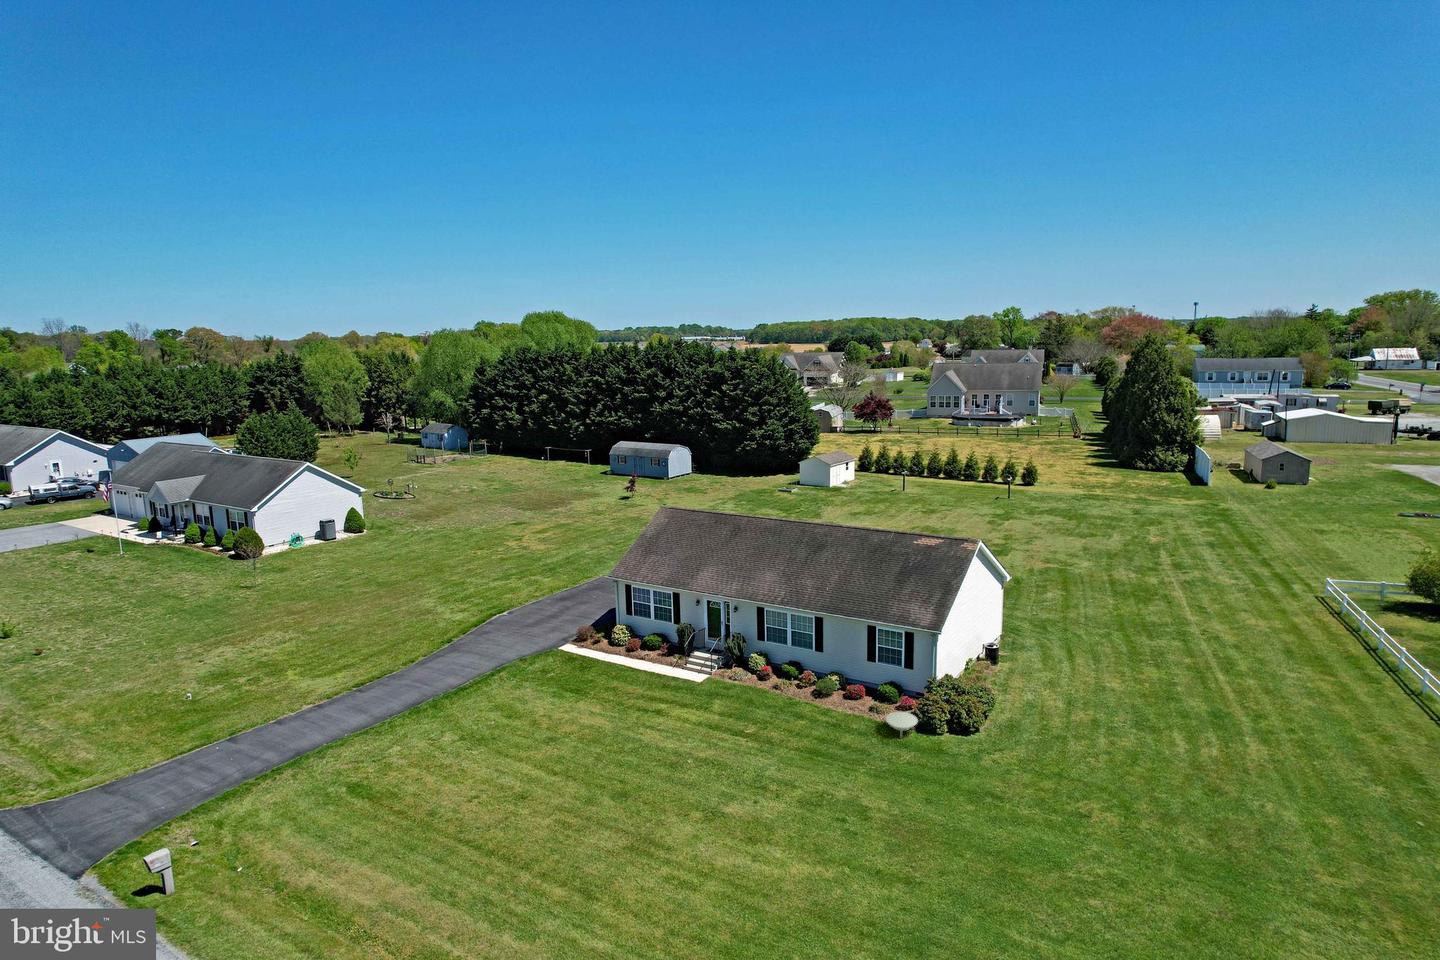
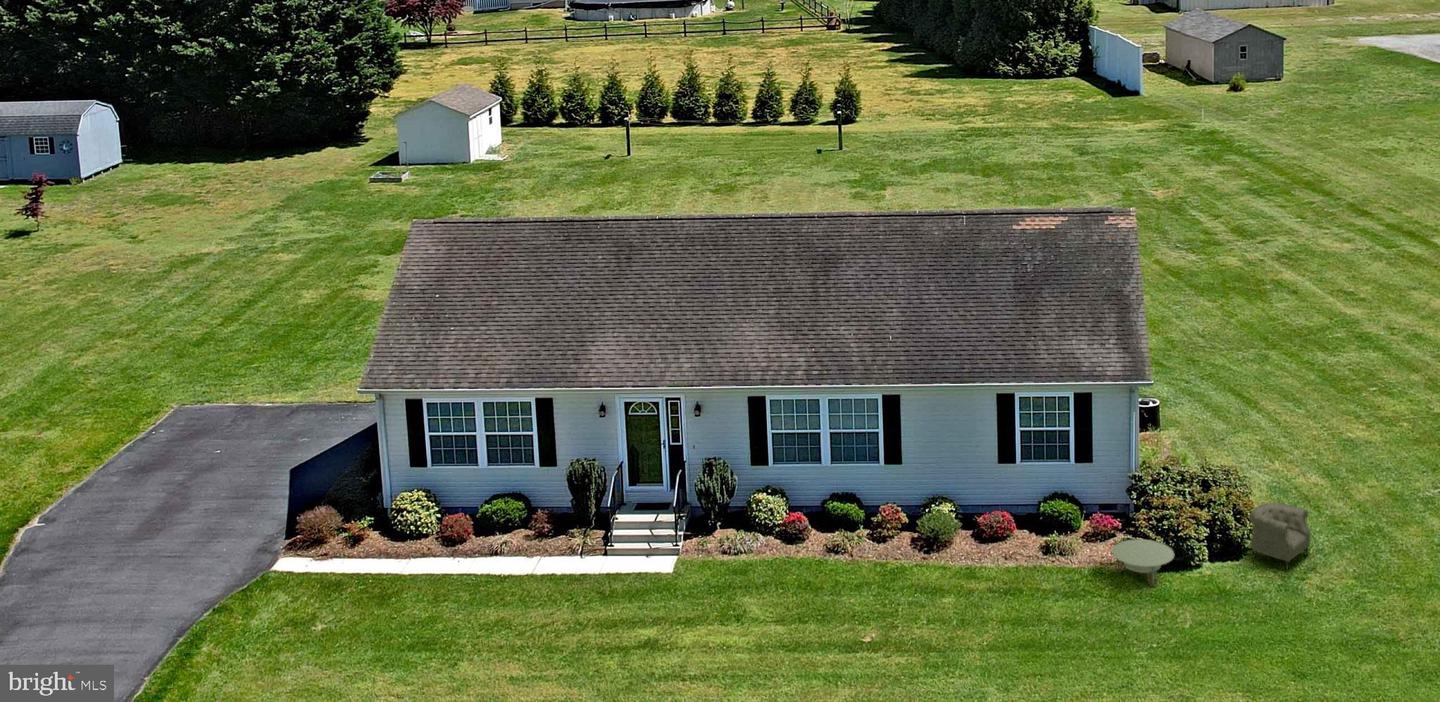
chair: none [965,708,999,747] -> present [1250,503,1310,570]

